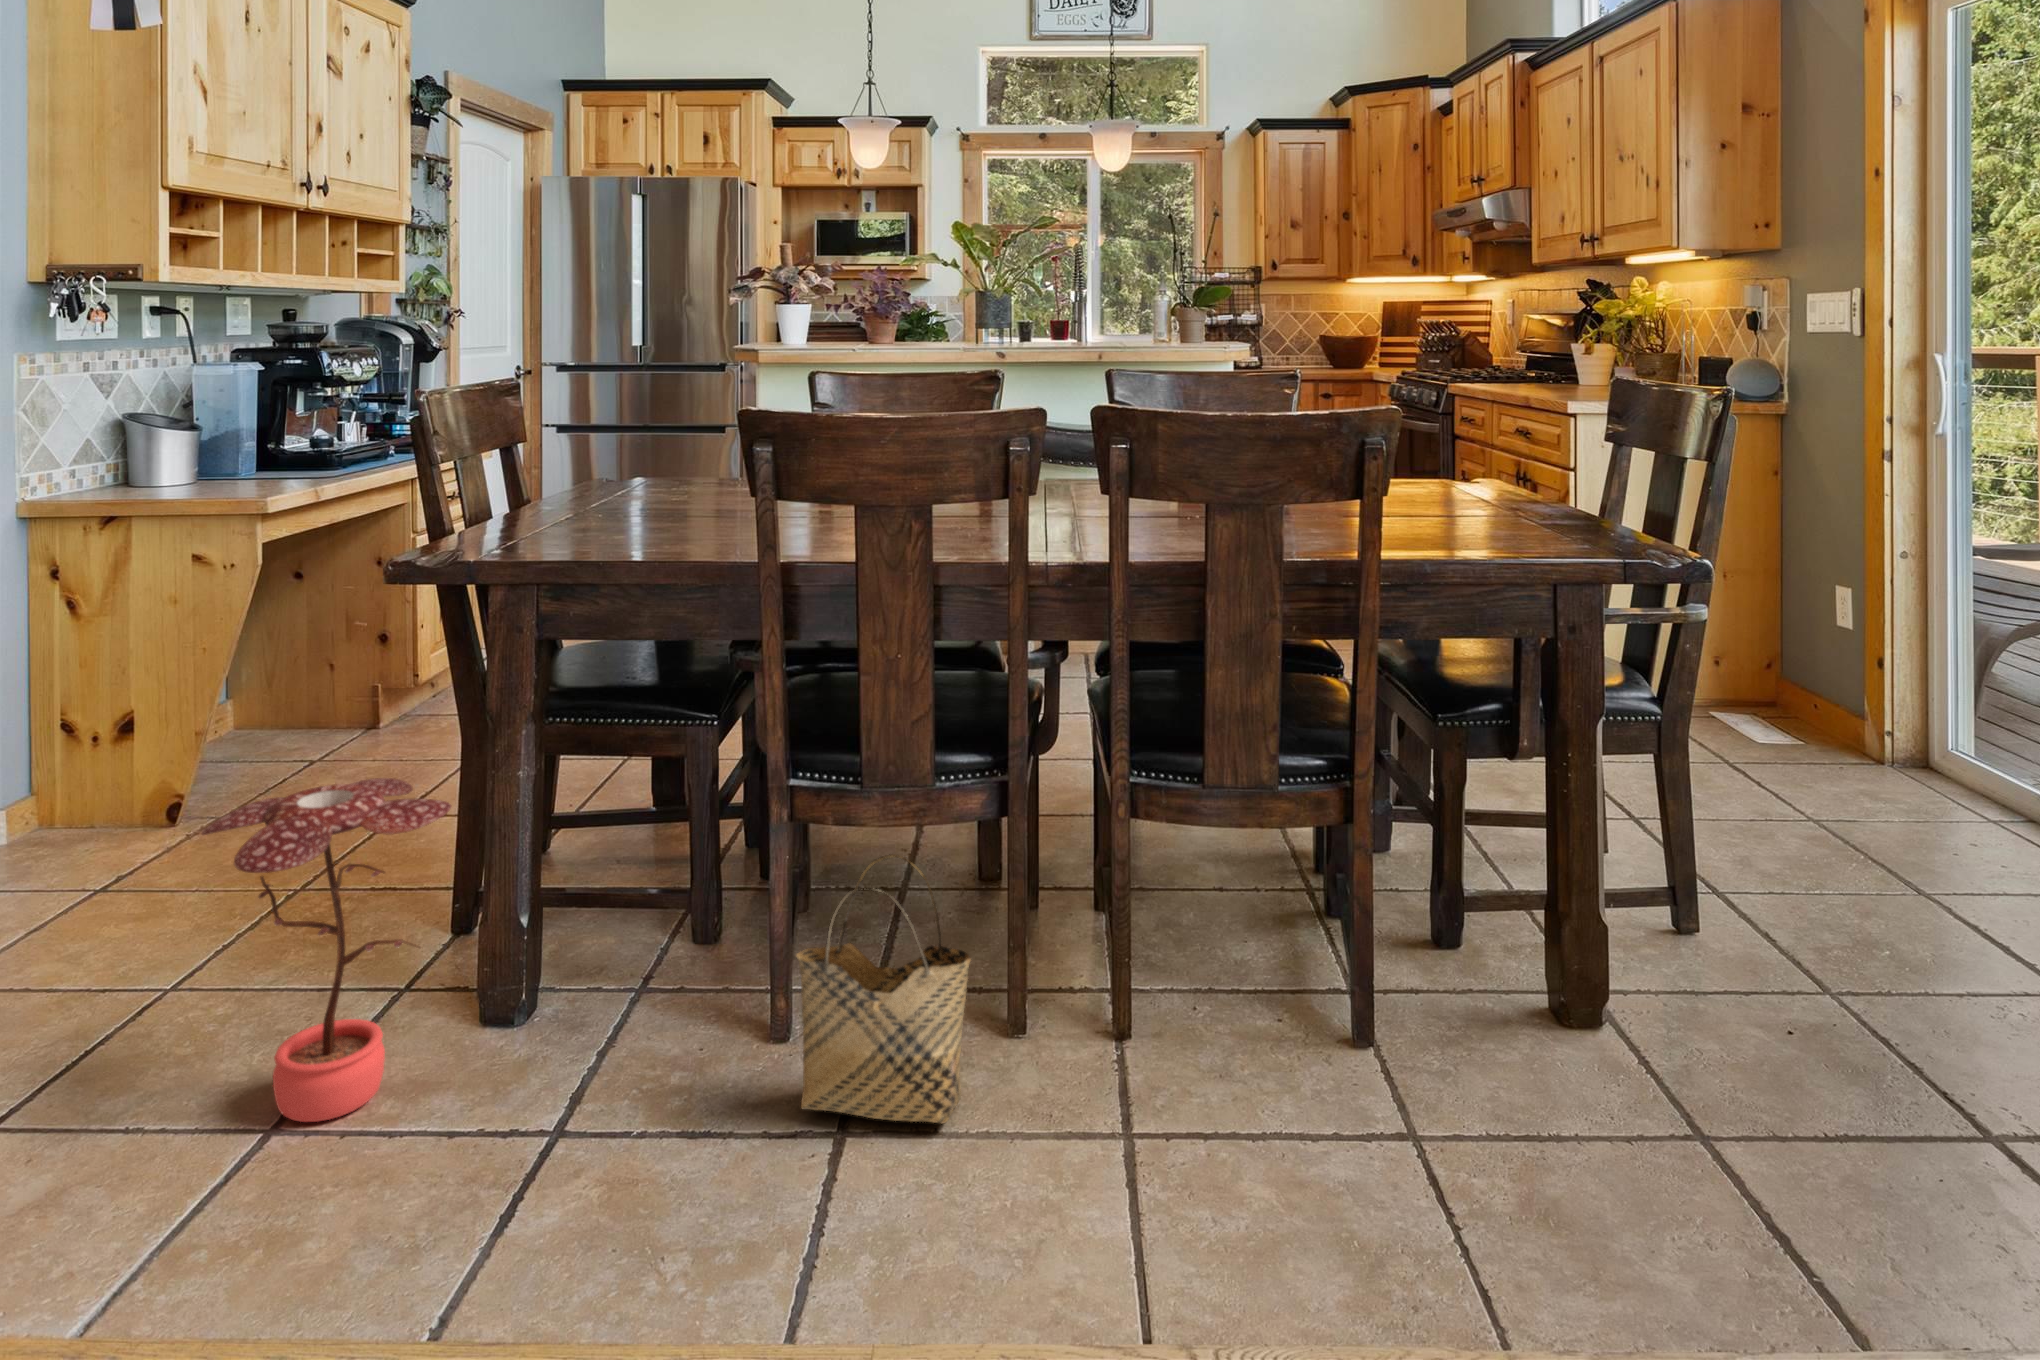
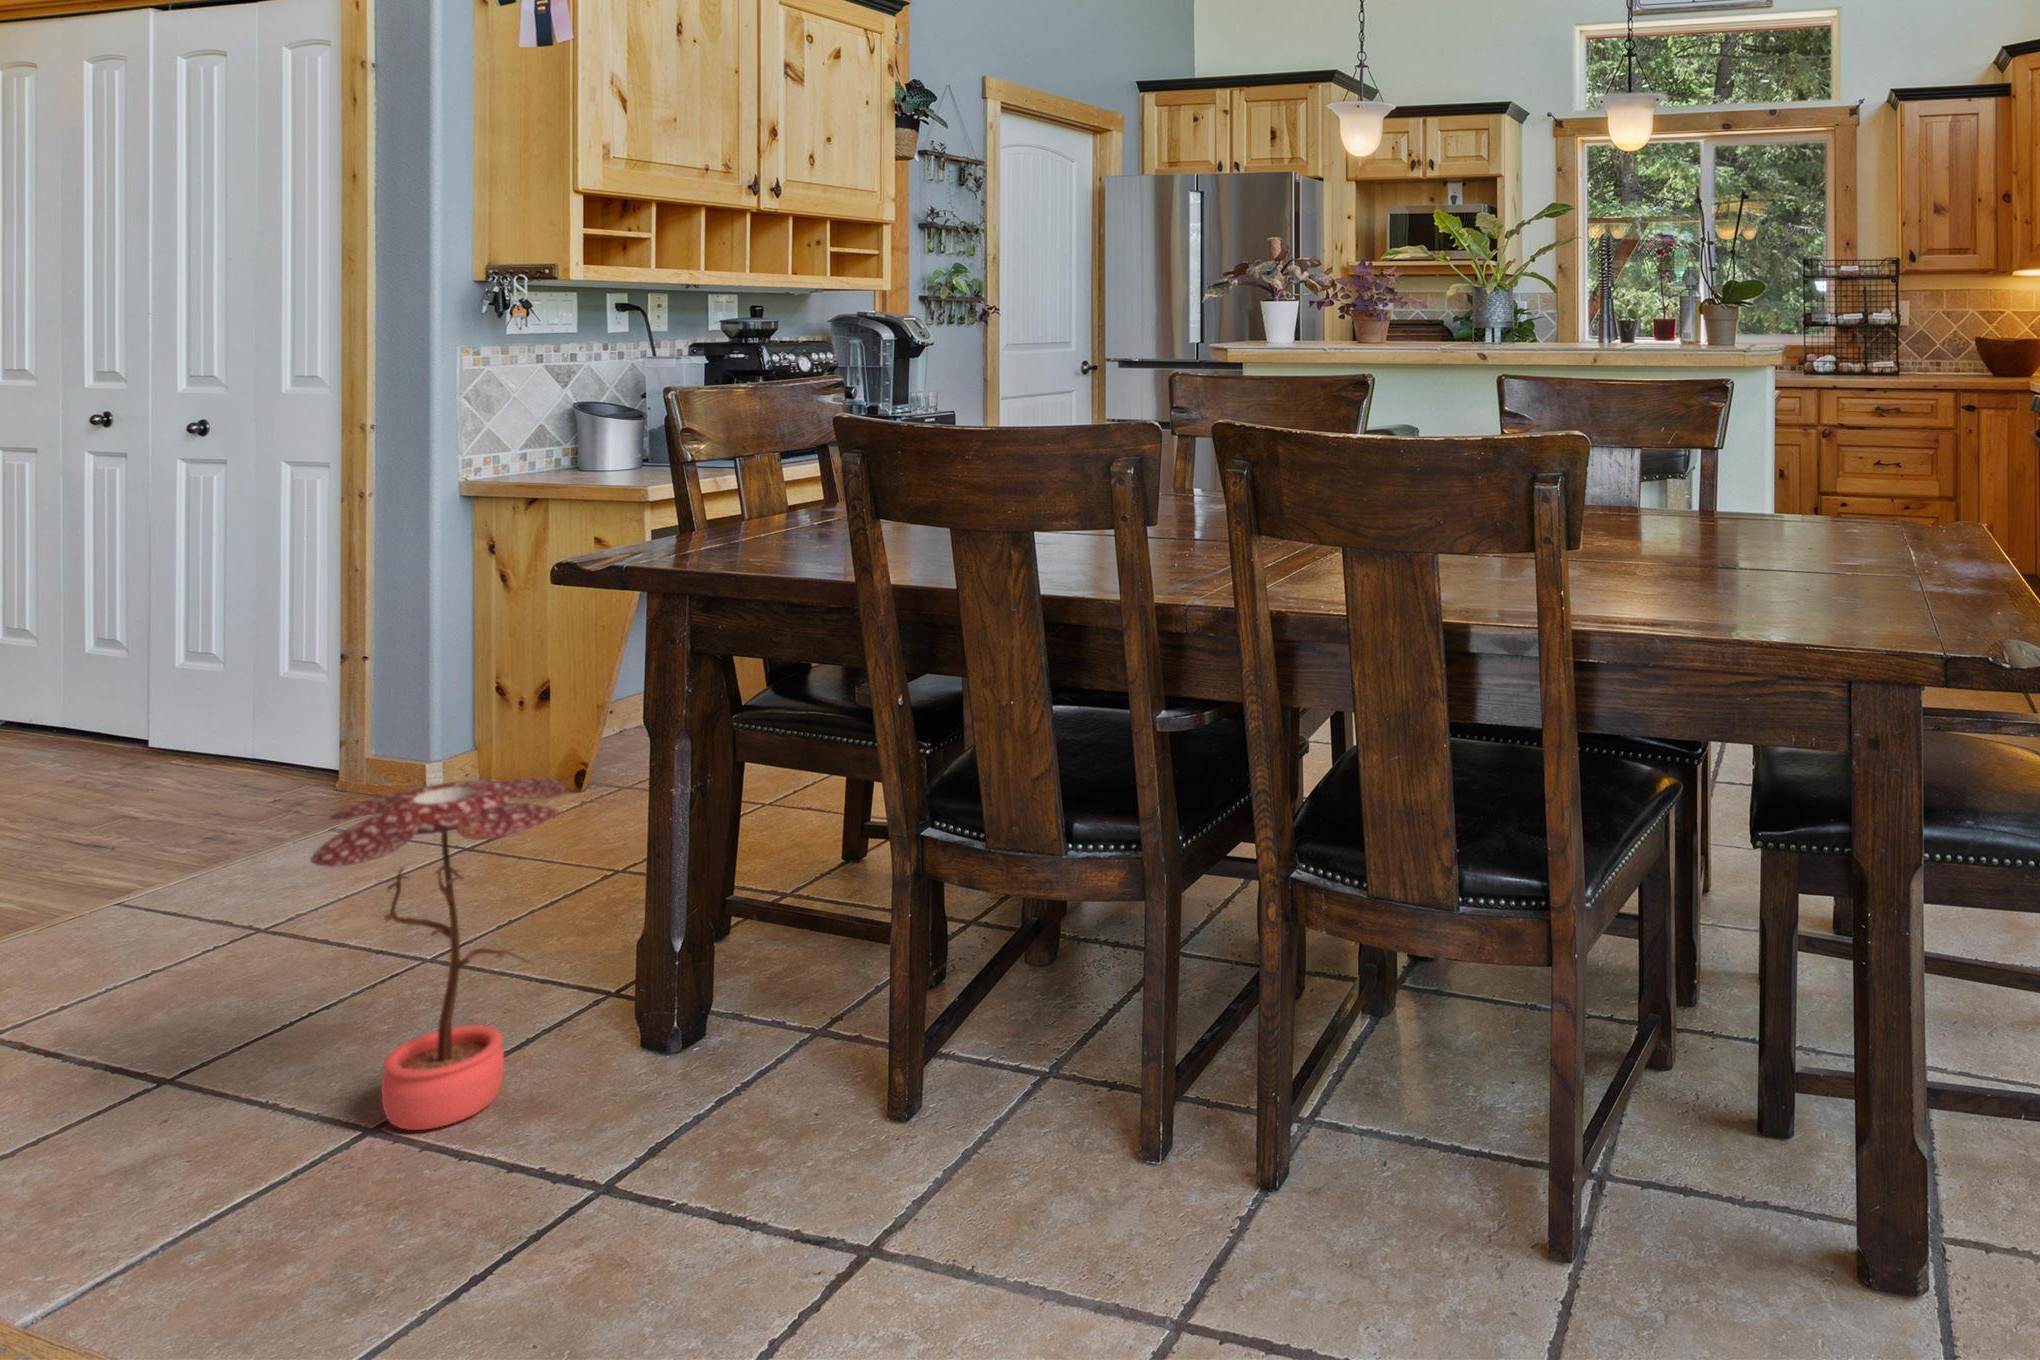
woven basket: present [797,854,971,1123] -> none [836,926,1028,1261]

